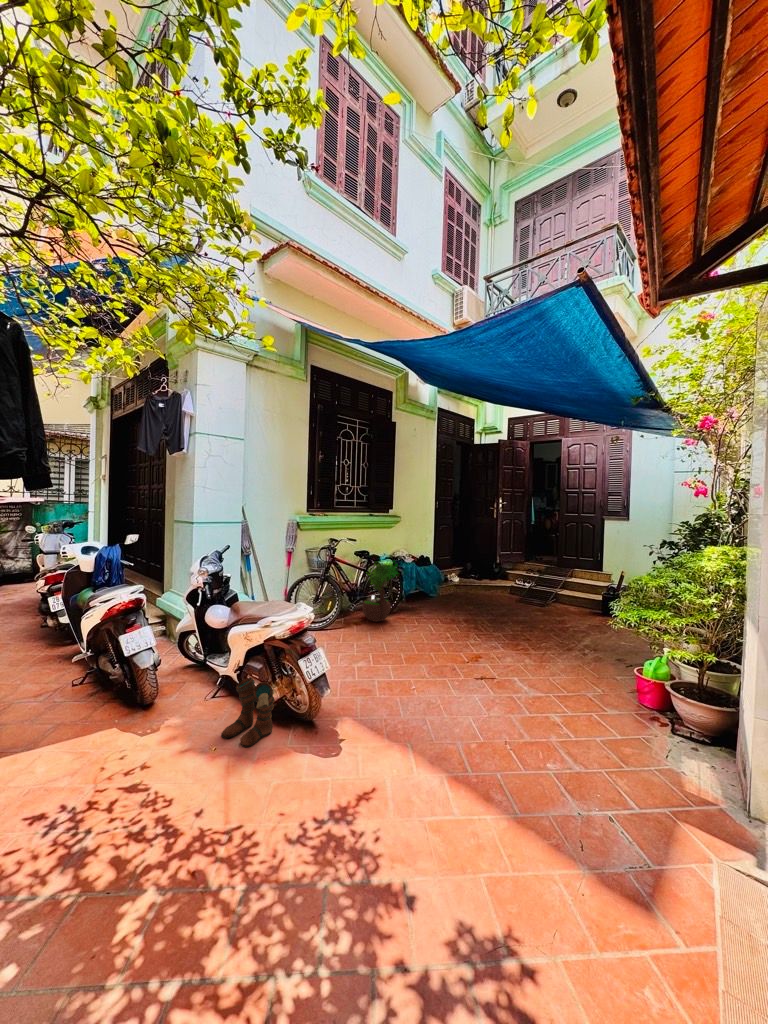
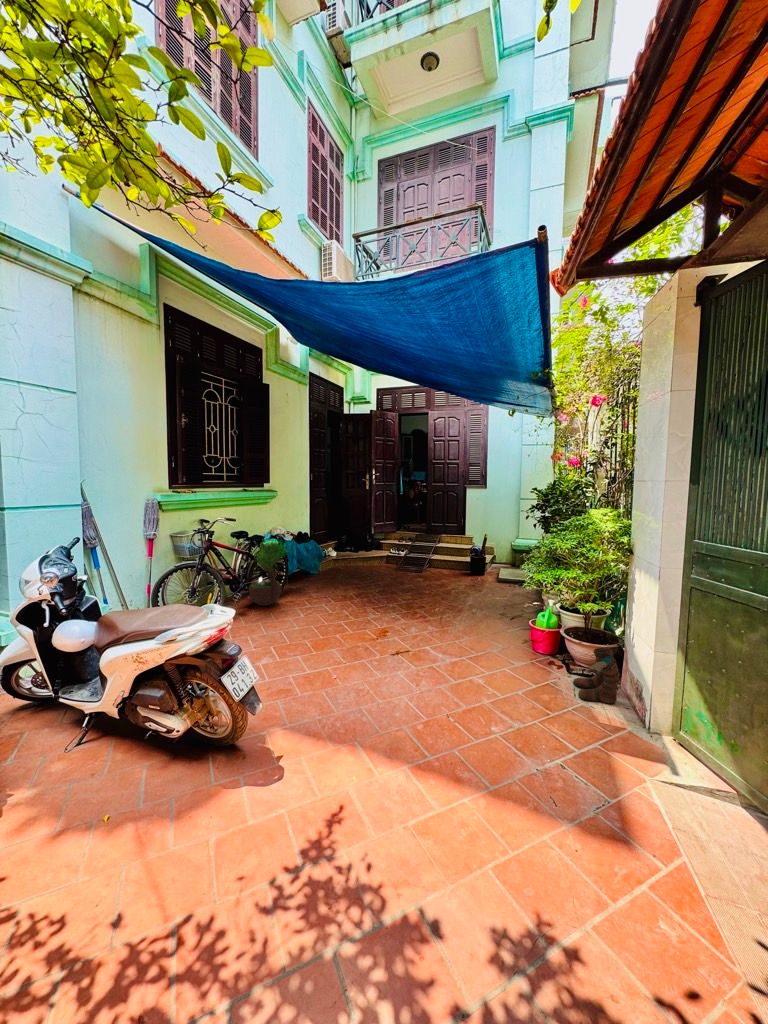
boots: present [221,678,275,747] -> present [573,647,620,704]

